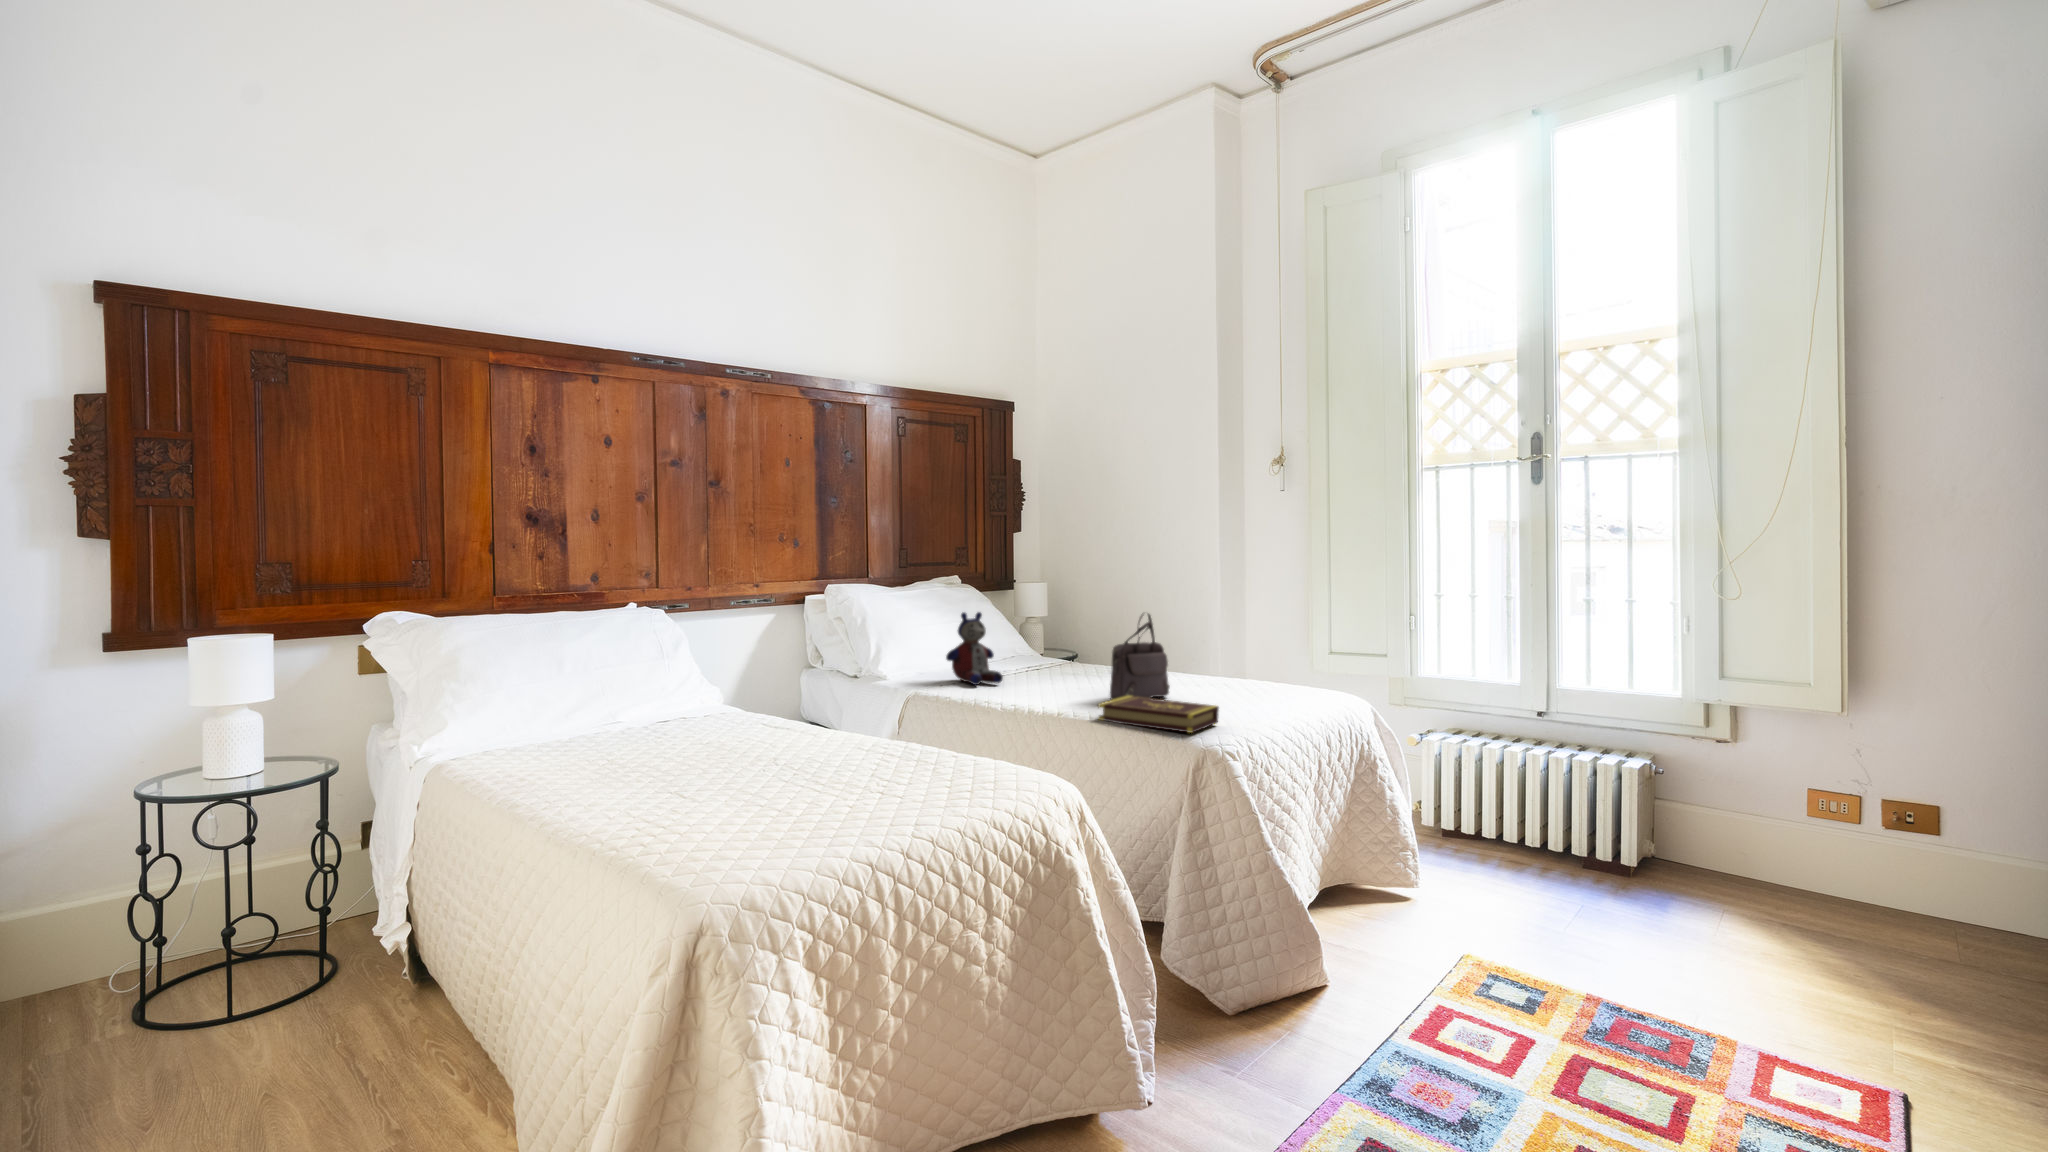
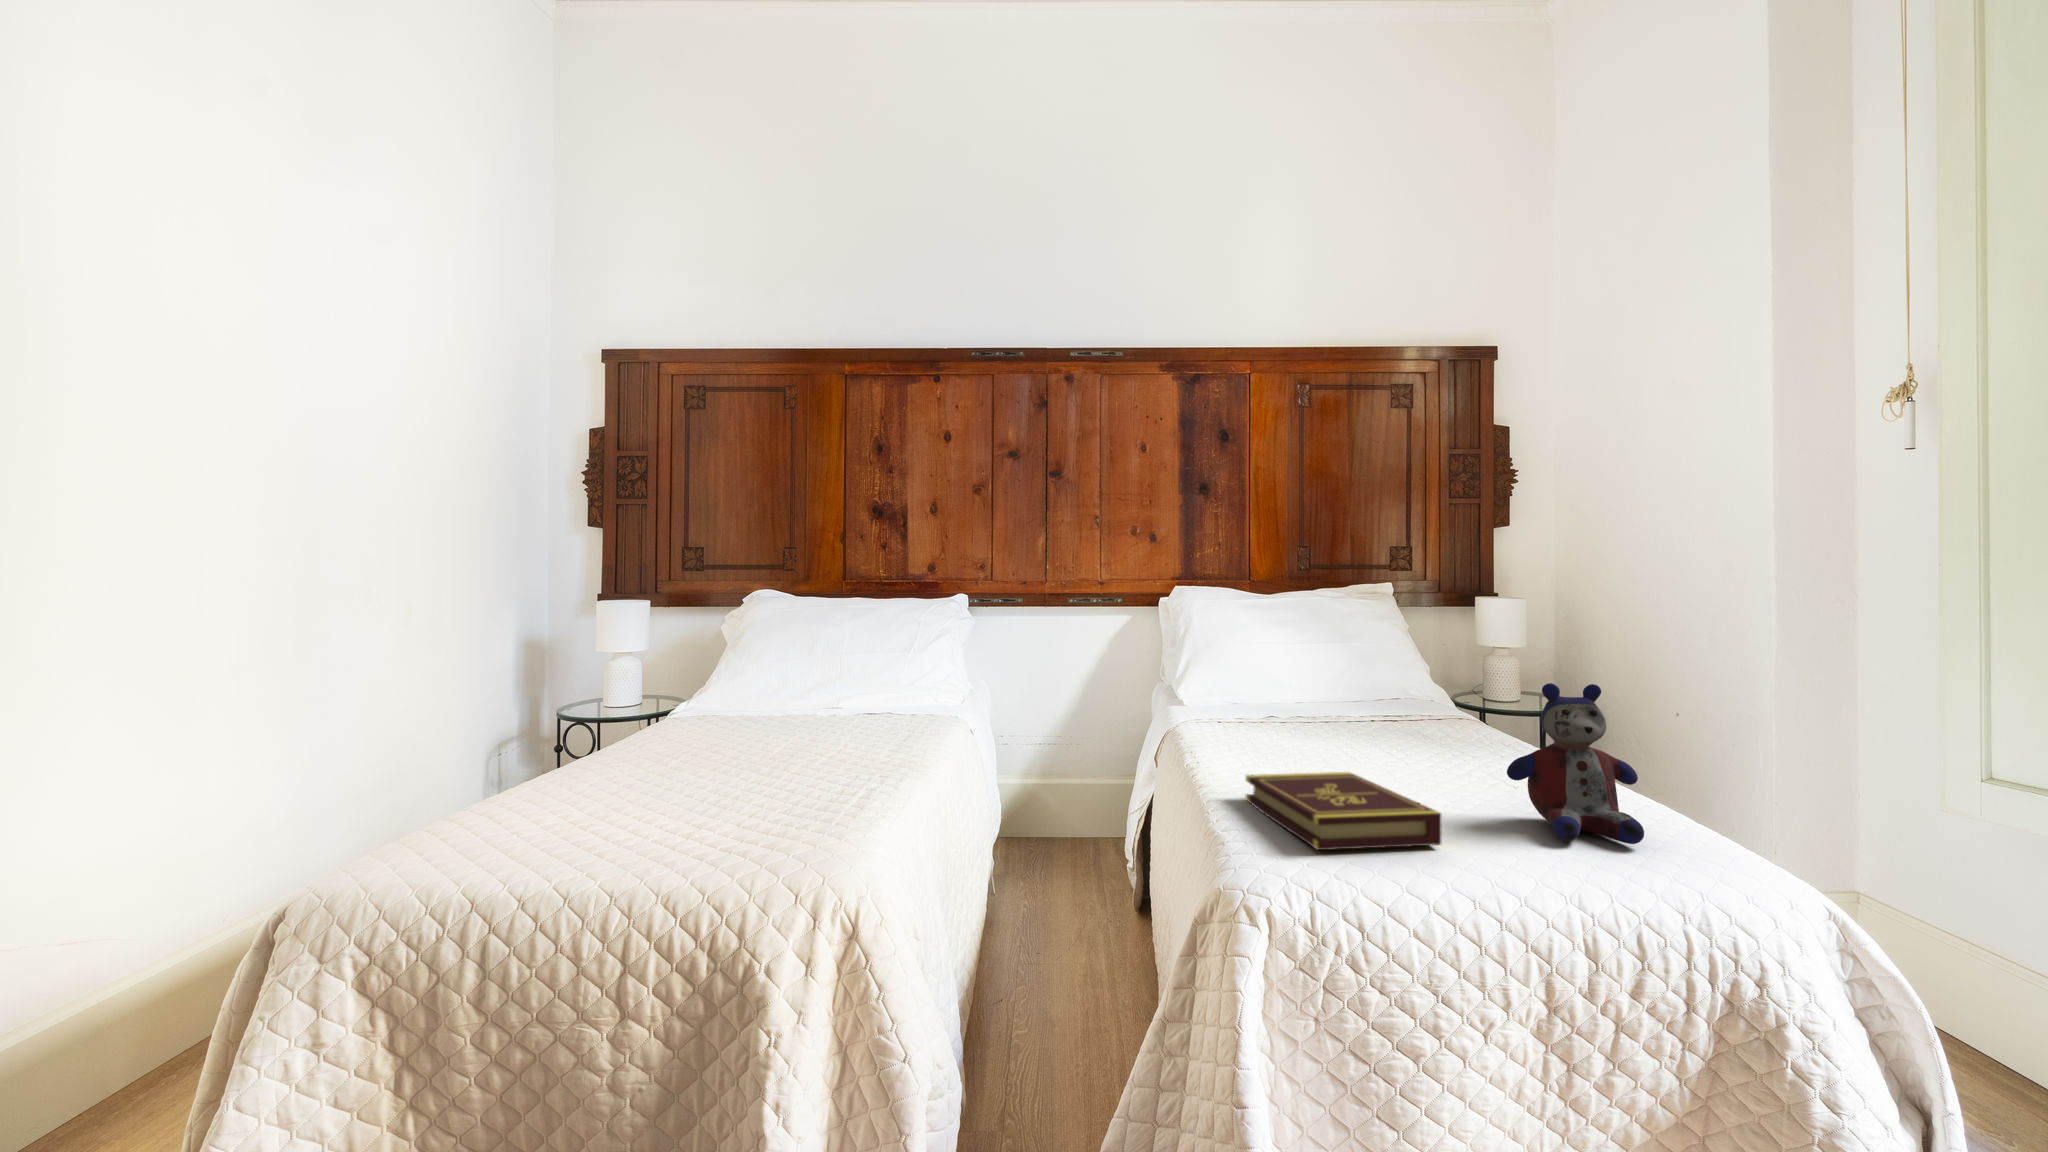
stuffed bear: present [946,612,1003,685] -> present [1507,683,1644,844]
handbag: present [1110,614,1170,700] -> none [1365,638,1510,787]

